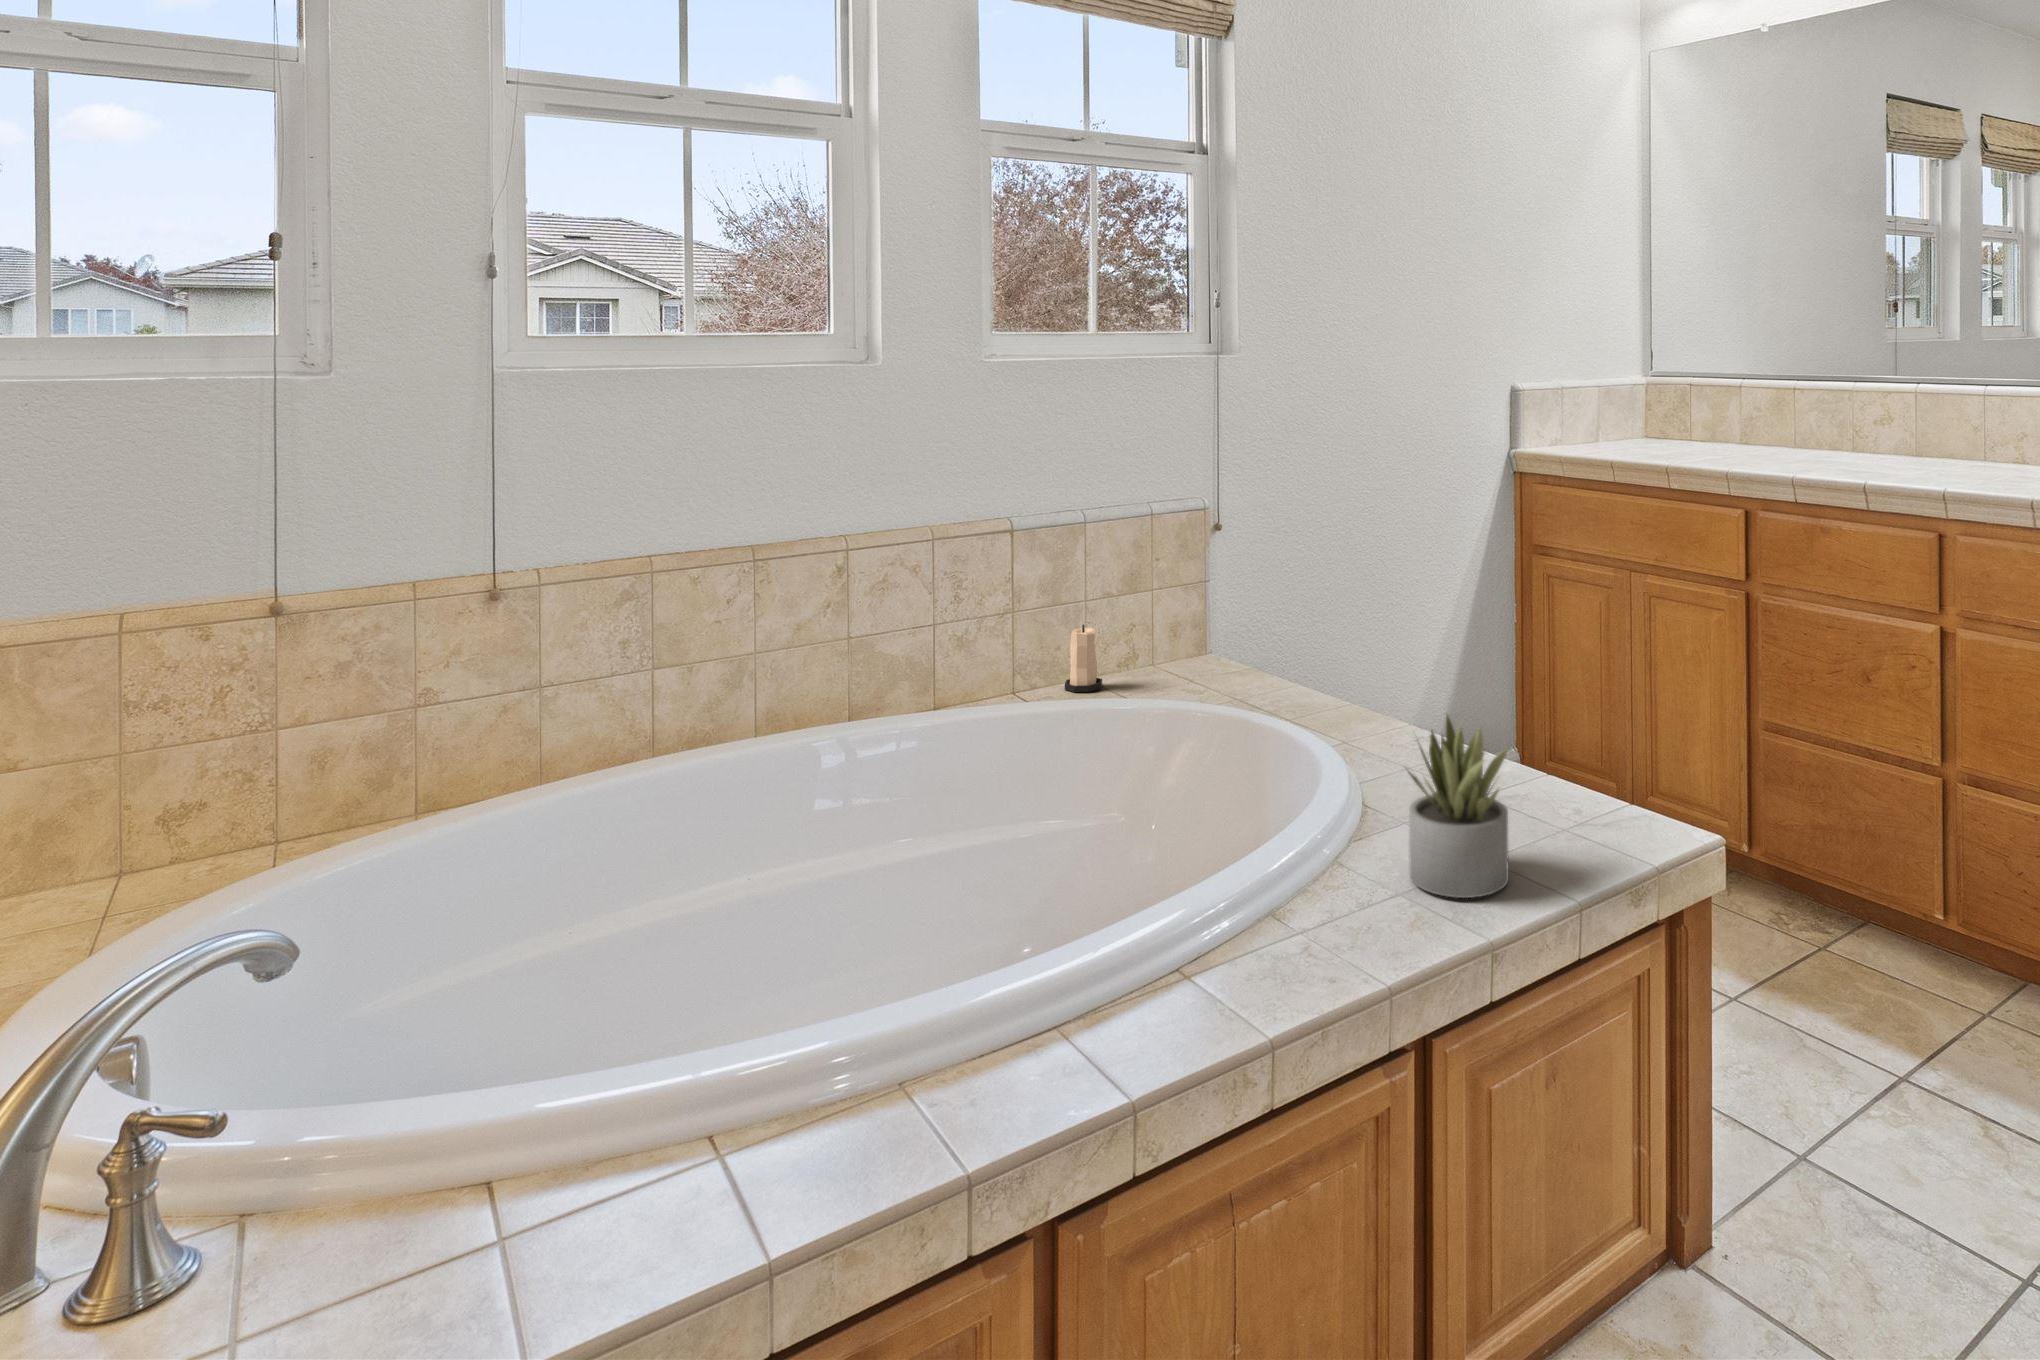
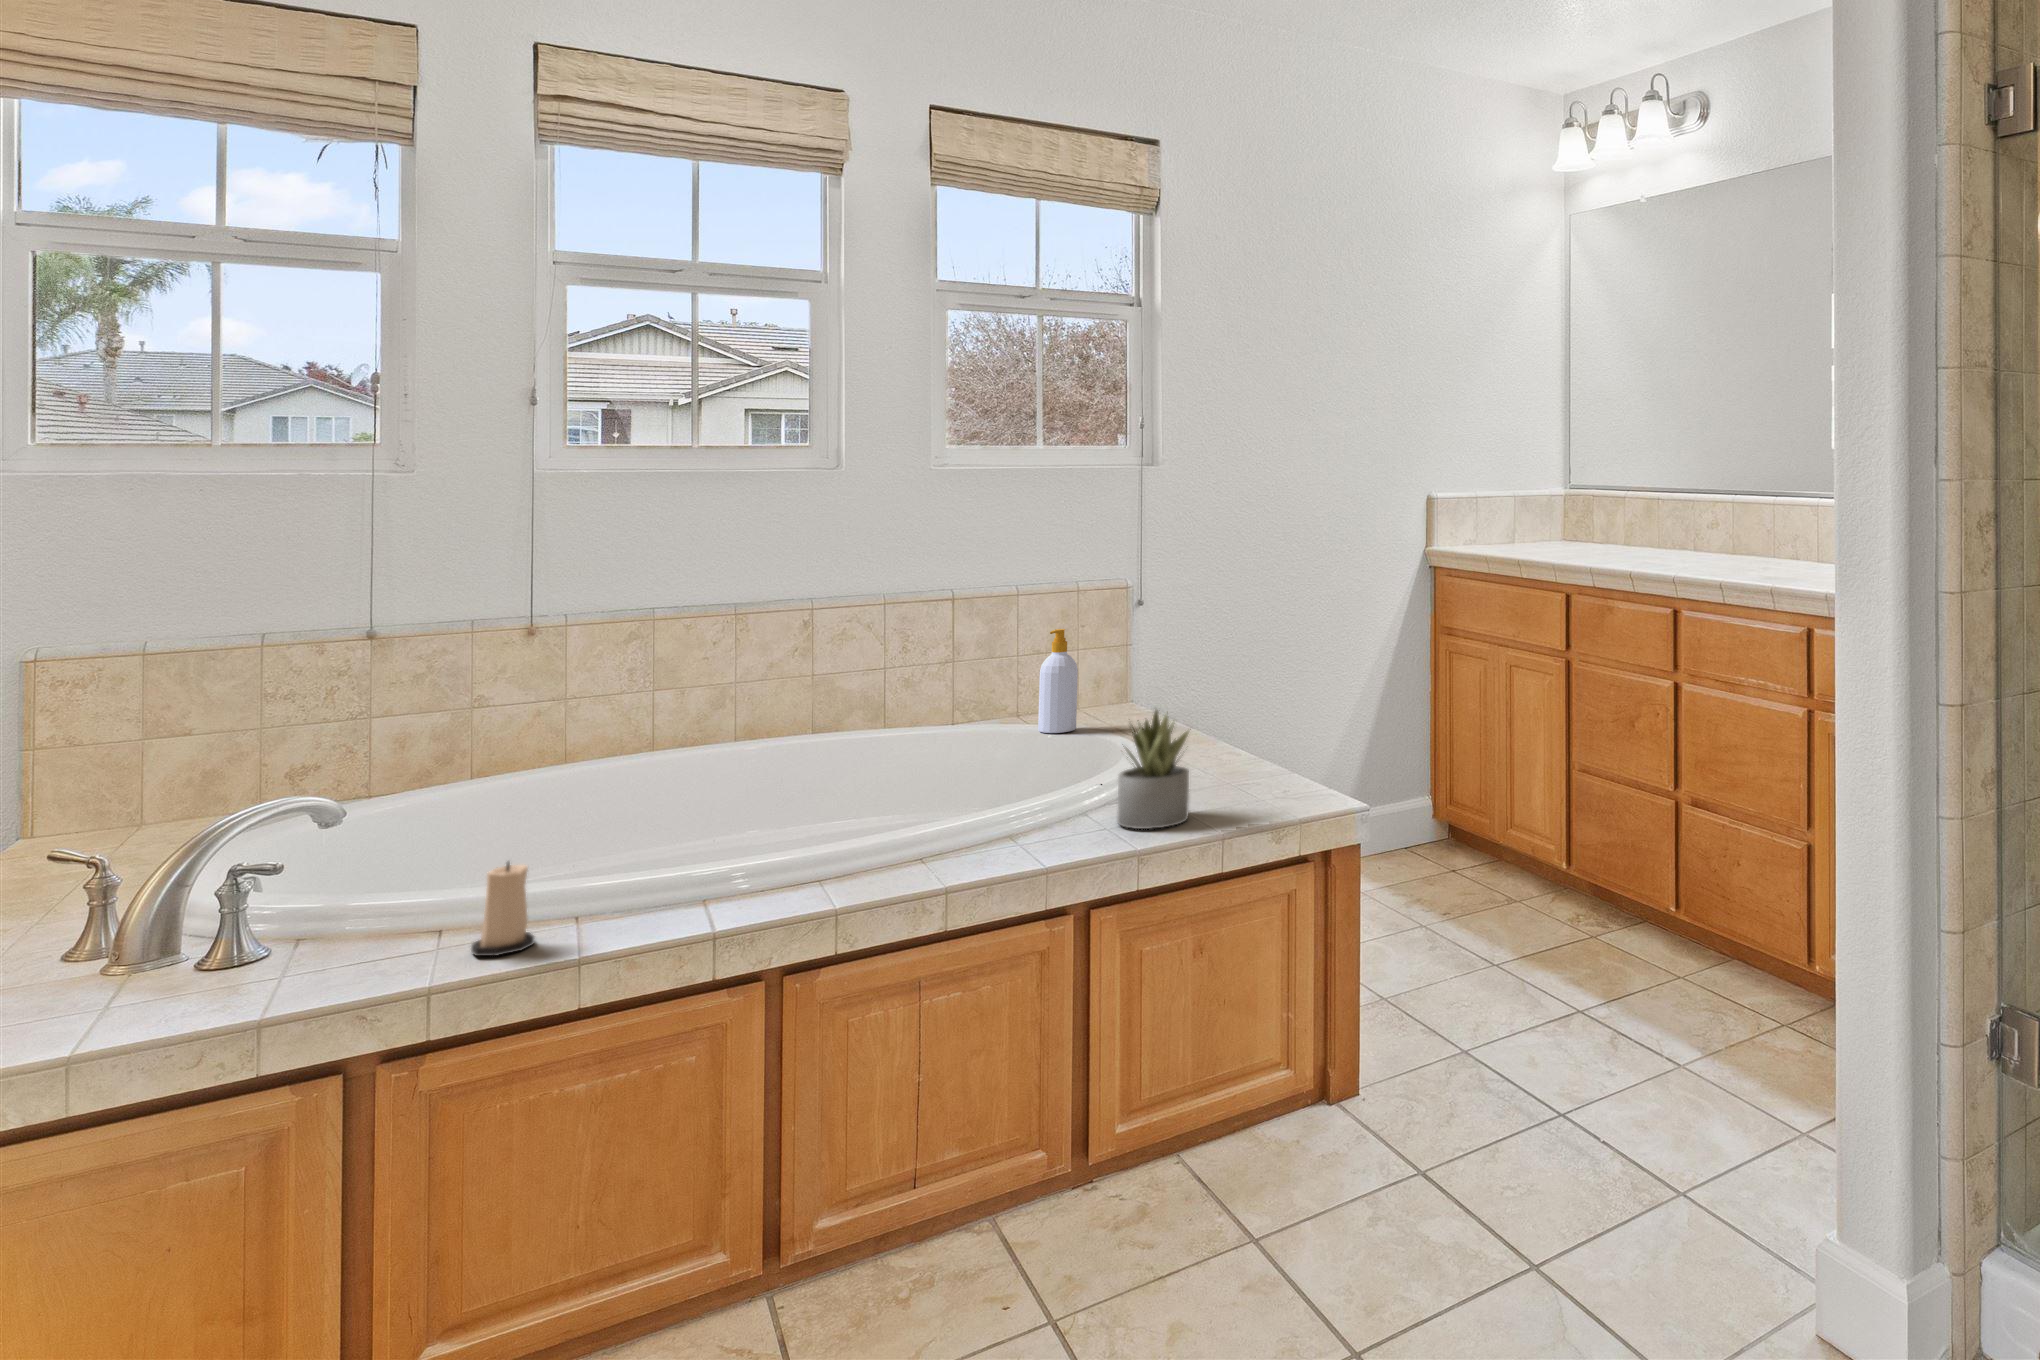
soap bottle: none [1145,563,1190,695] -> present [1038,629,1078,733]
candle: present [1065,624,1102,692] -> present [471,862,534,956]

